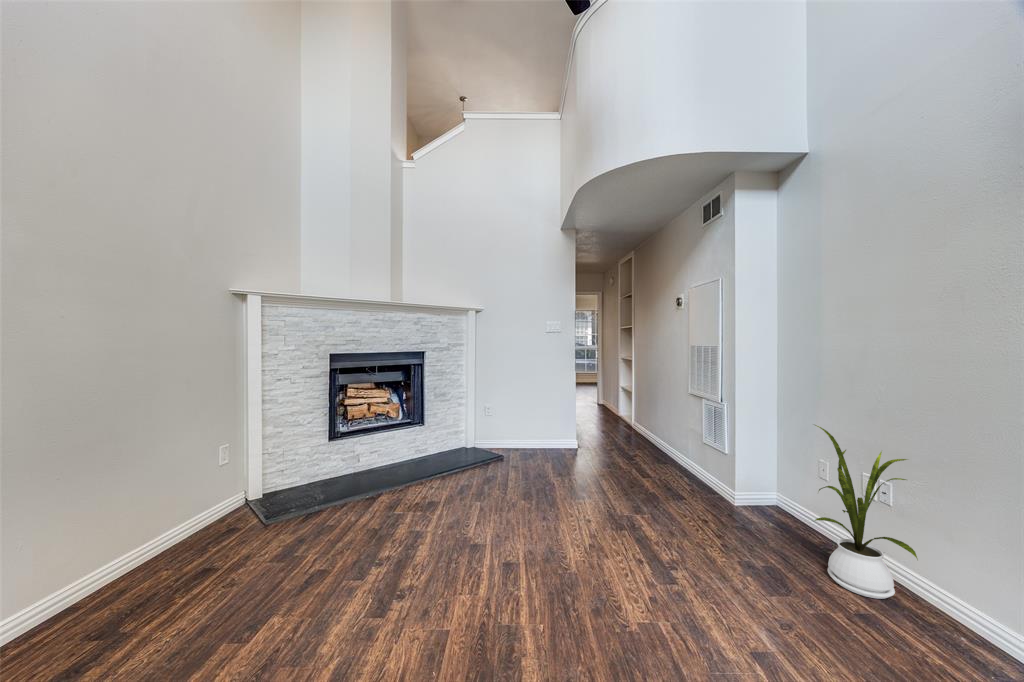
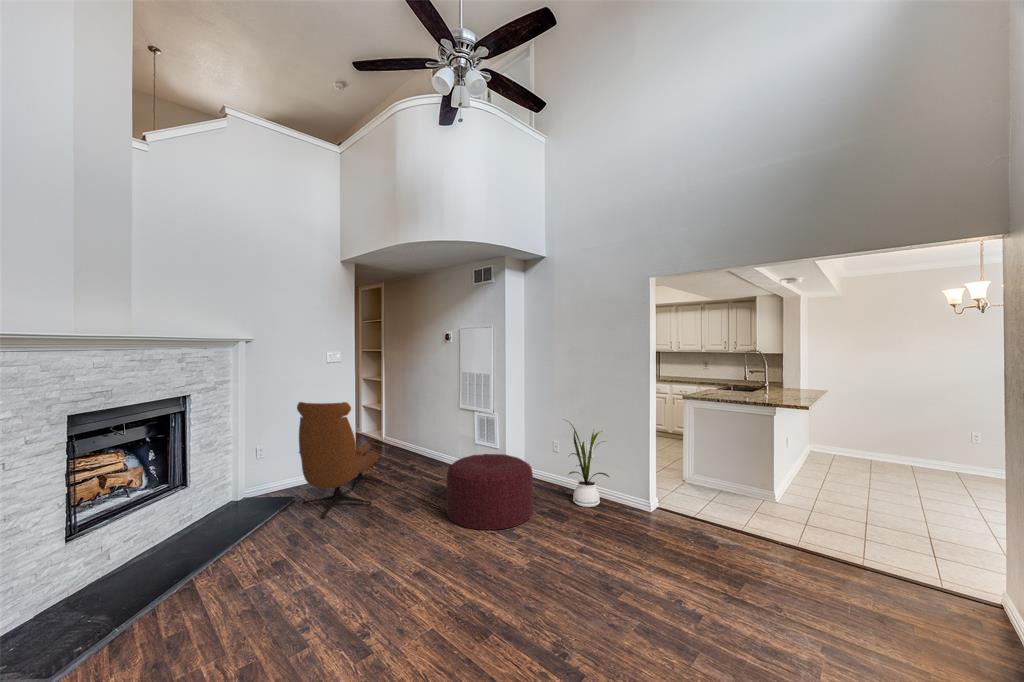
lounge chair: none [487,368,589,479] -> present [297,402,381,519]
ottoman: none [607,451,736,565] -> present [447,454,533,530]

